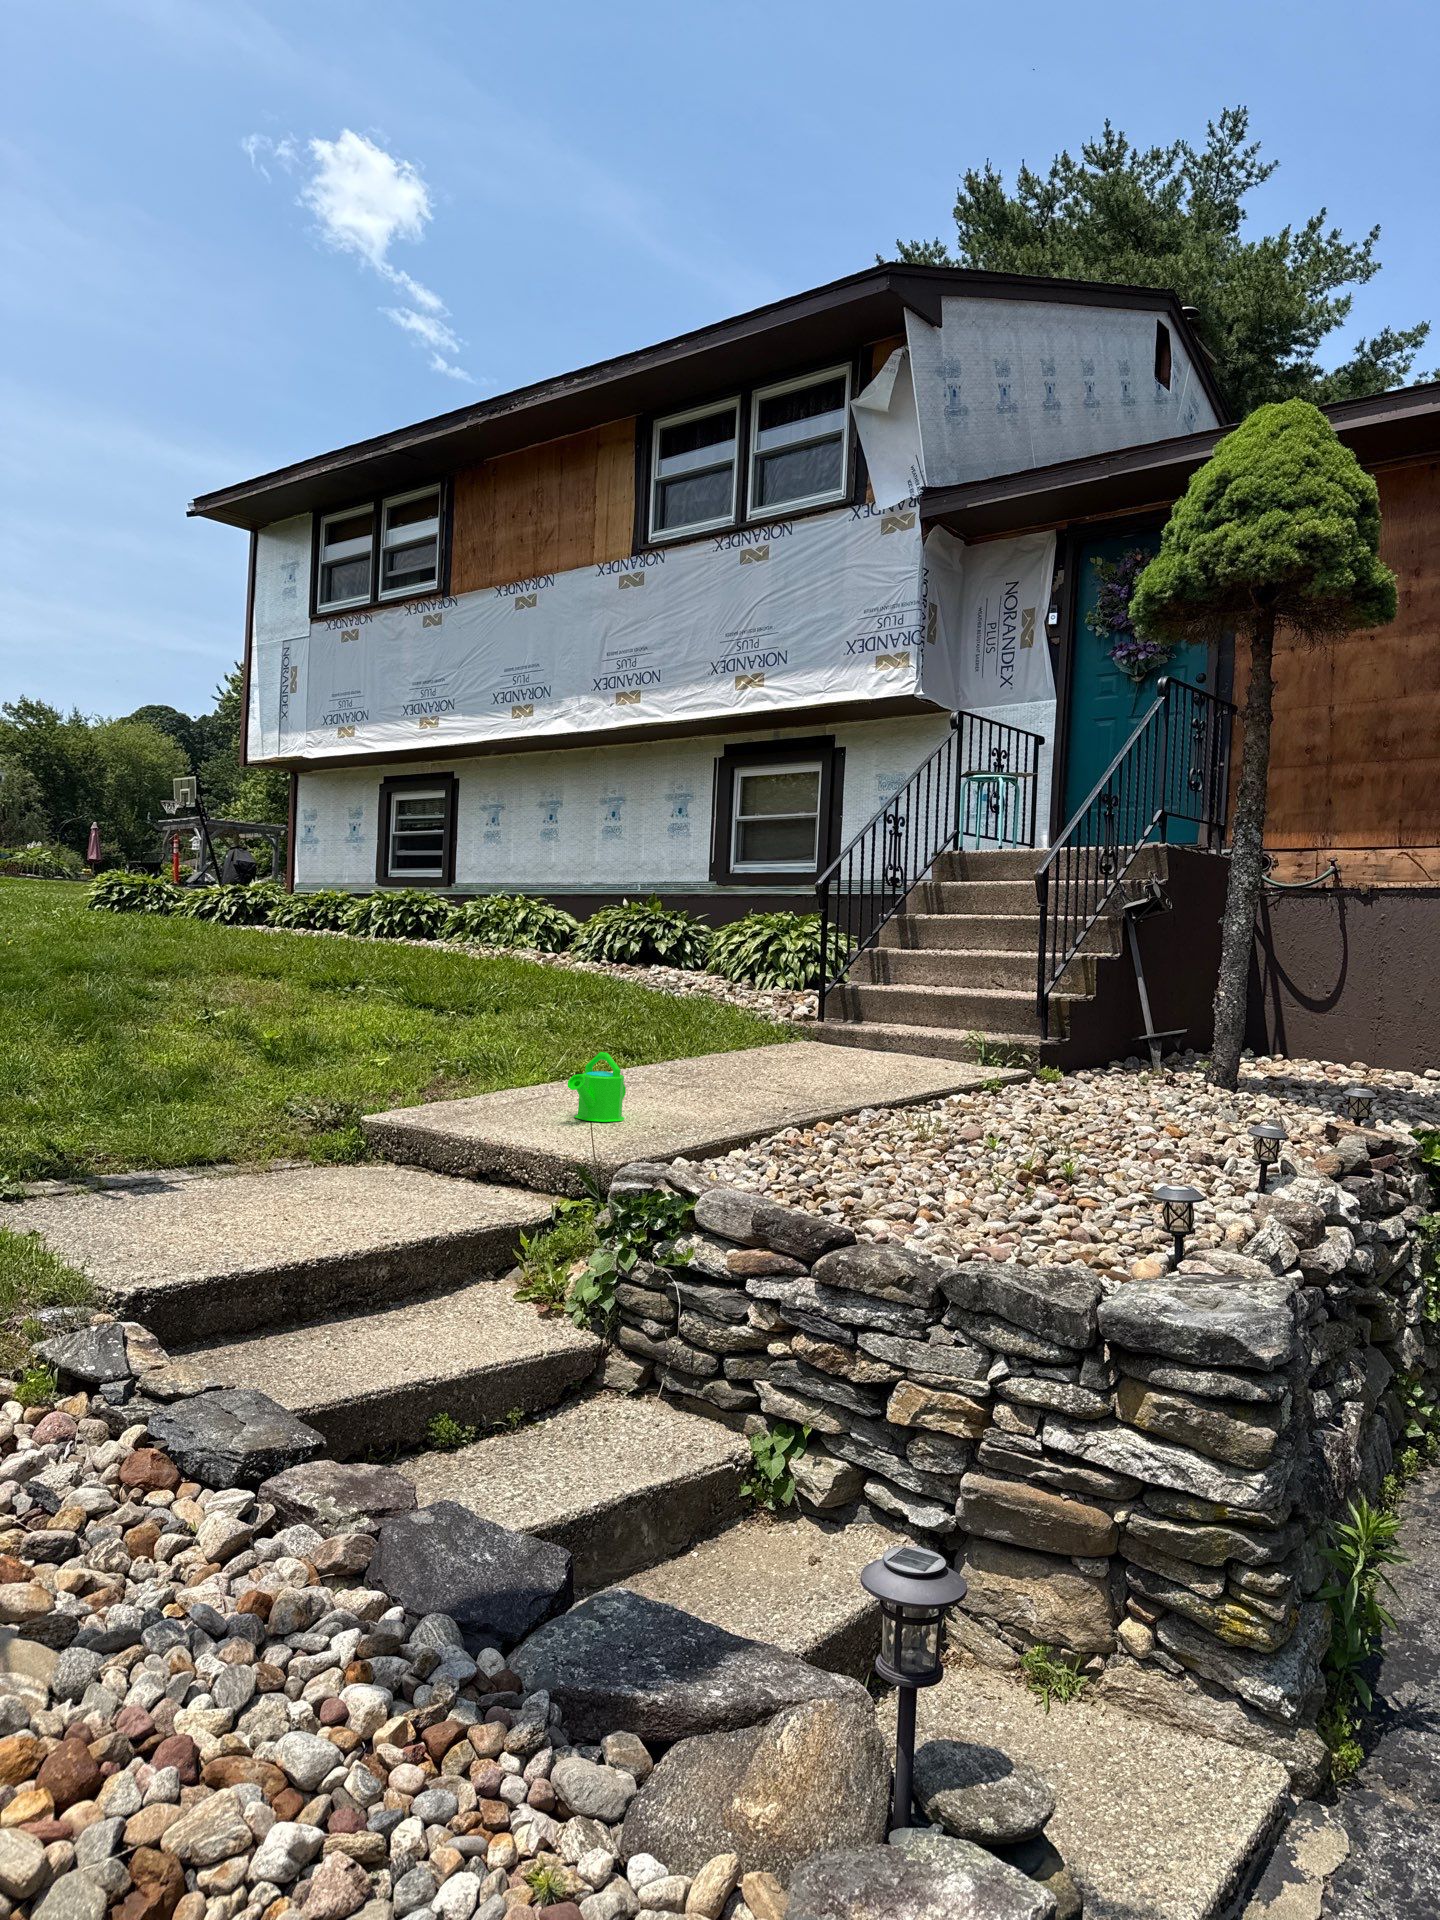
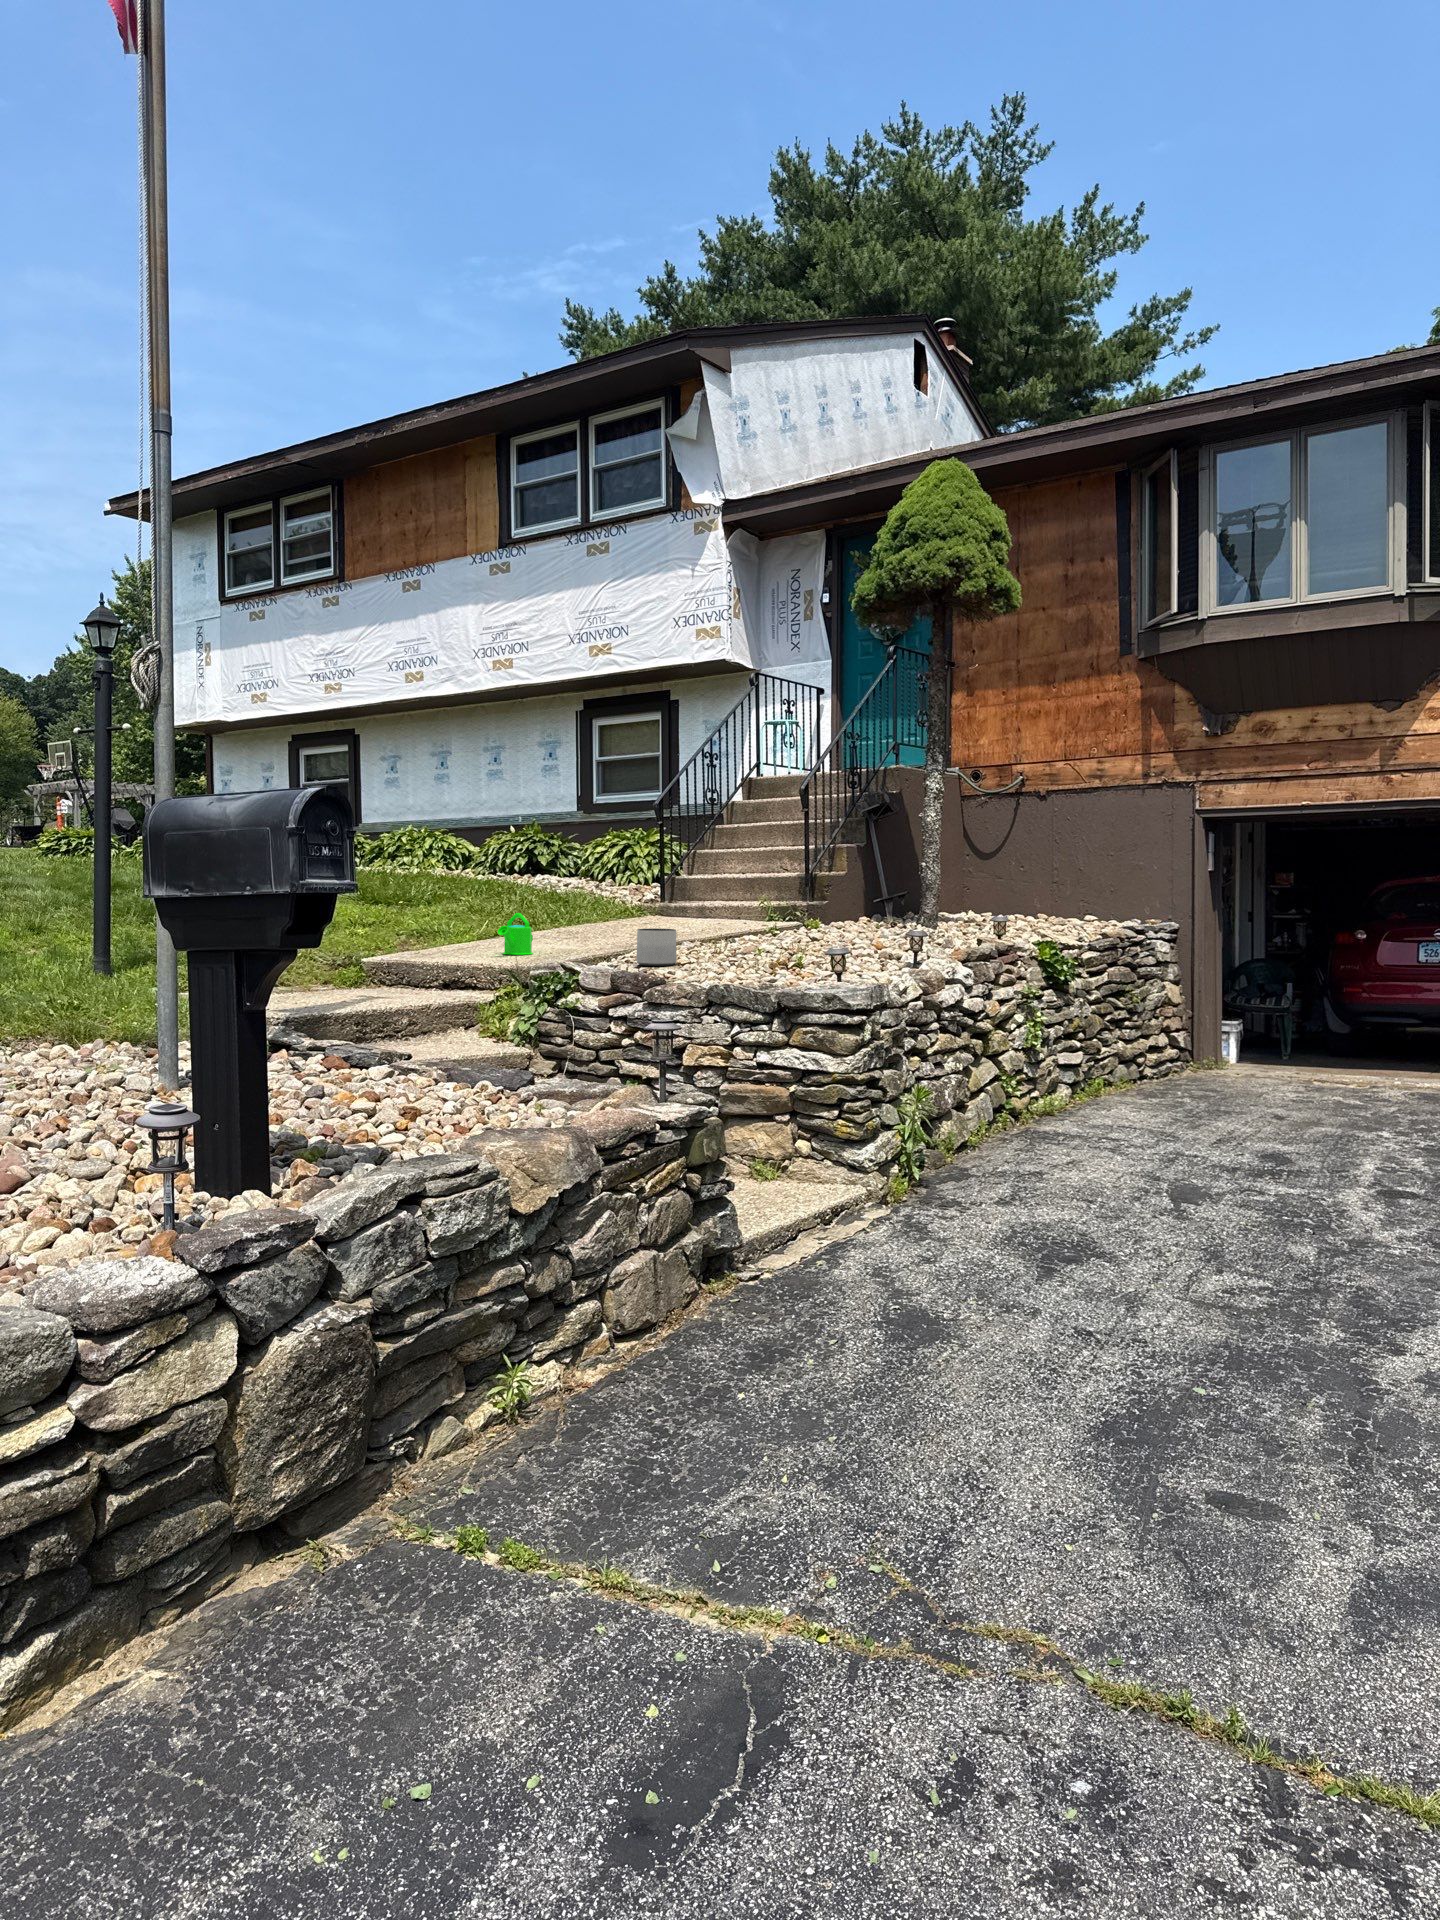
planter: none [796,1102,868,1173] -> present [637,928,676,966]

